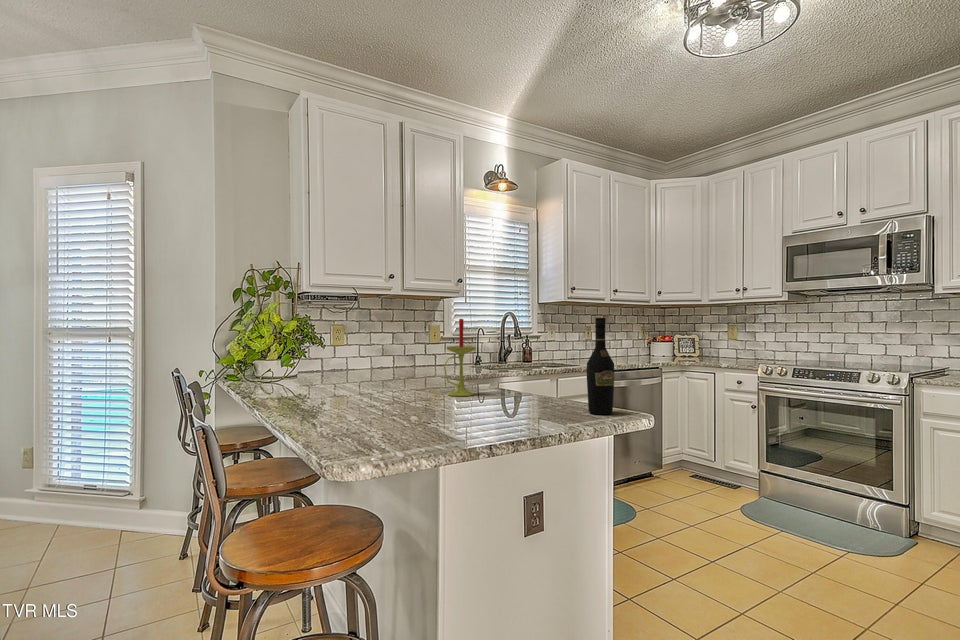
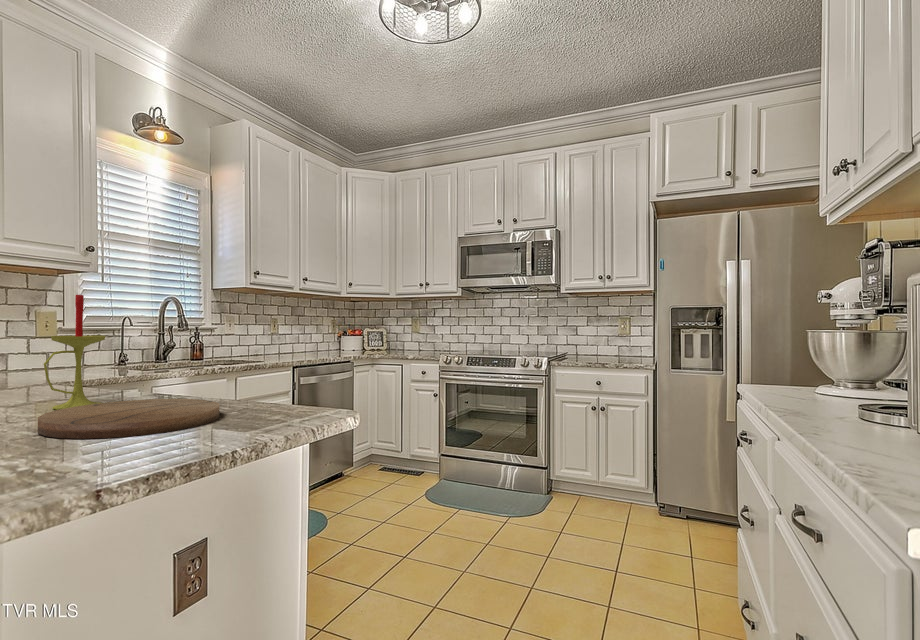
wine bottle: present [587,318,614,414] -> none [274,293,310,418]
cutting board: none [446,393,549,417] -> present [38,399,219,439]

